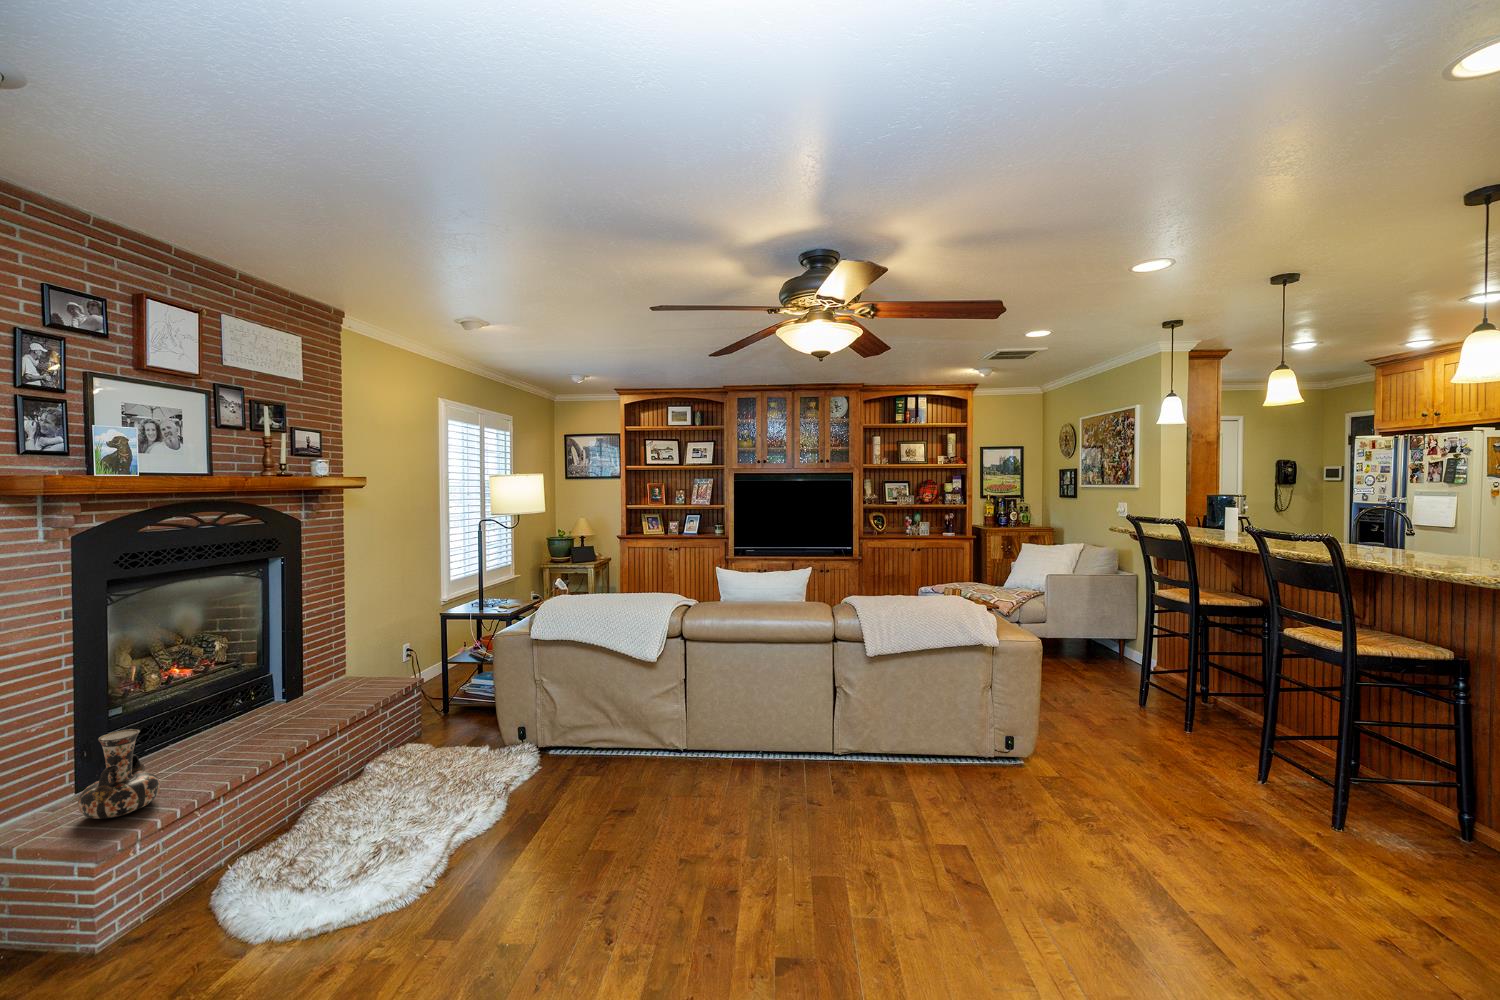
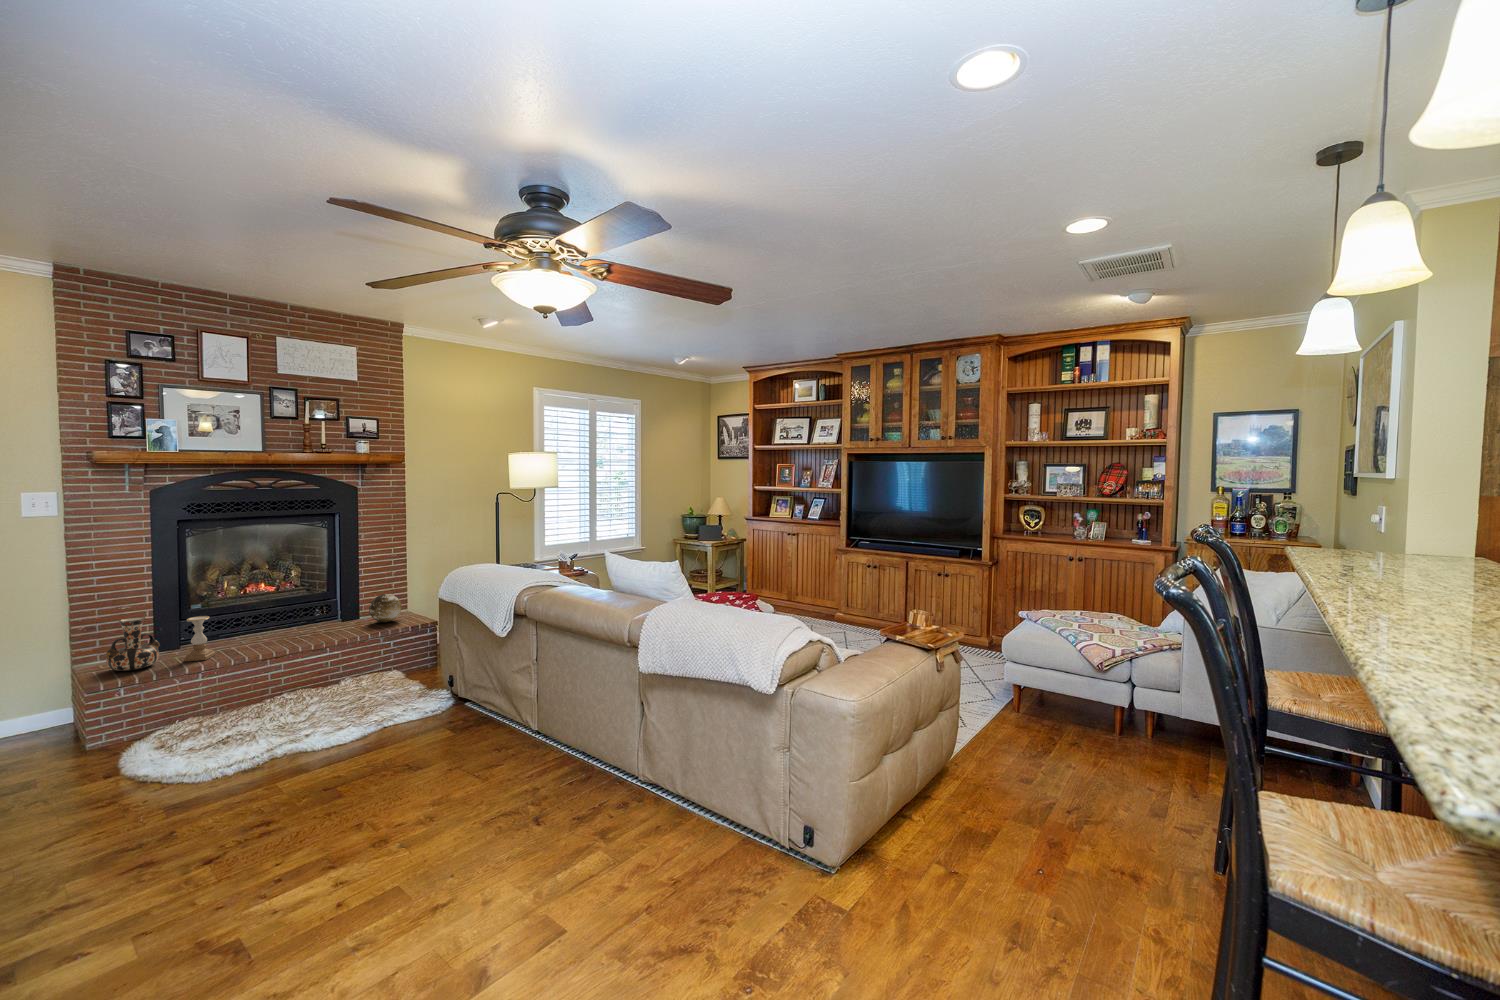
decorative orb: none [347,654,388,690] -> present [369,594,402,622]
candle holder: none [185,713,226,784] -> present [184,616,215,661]

